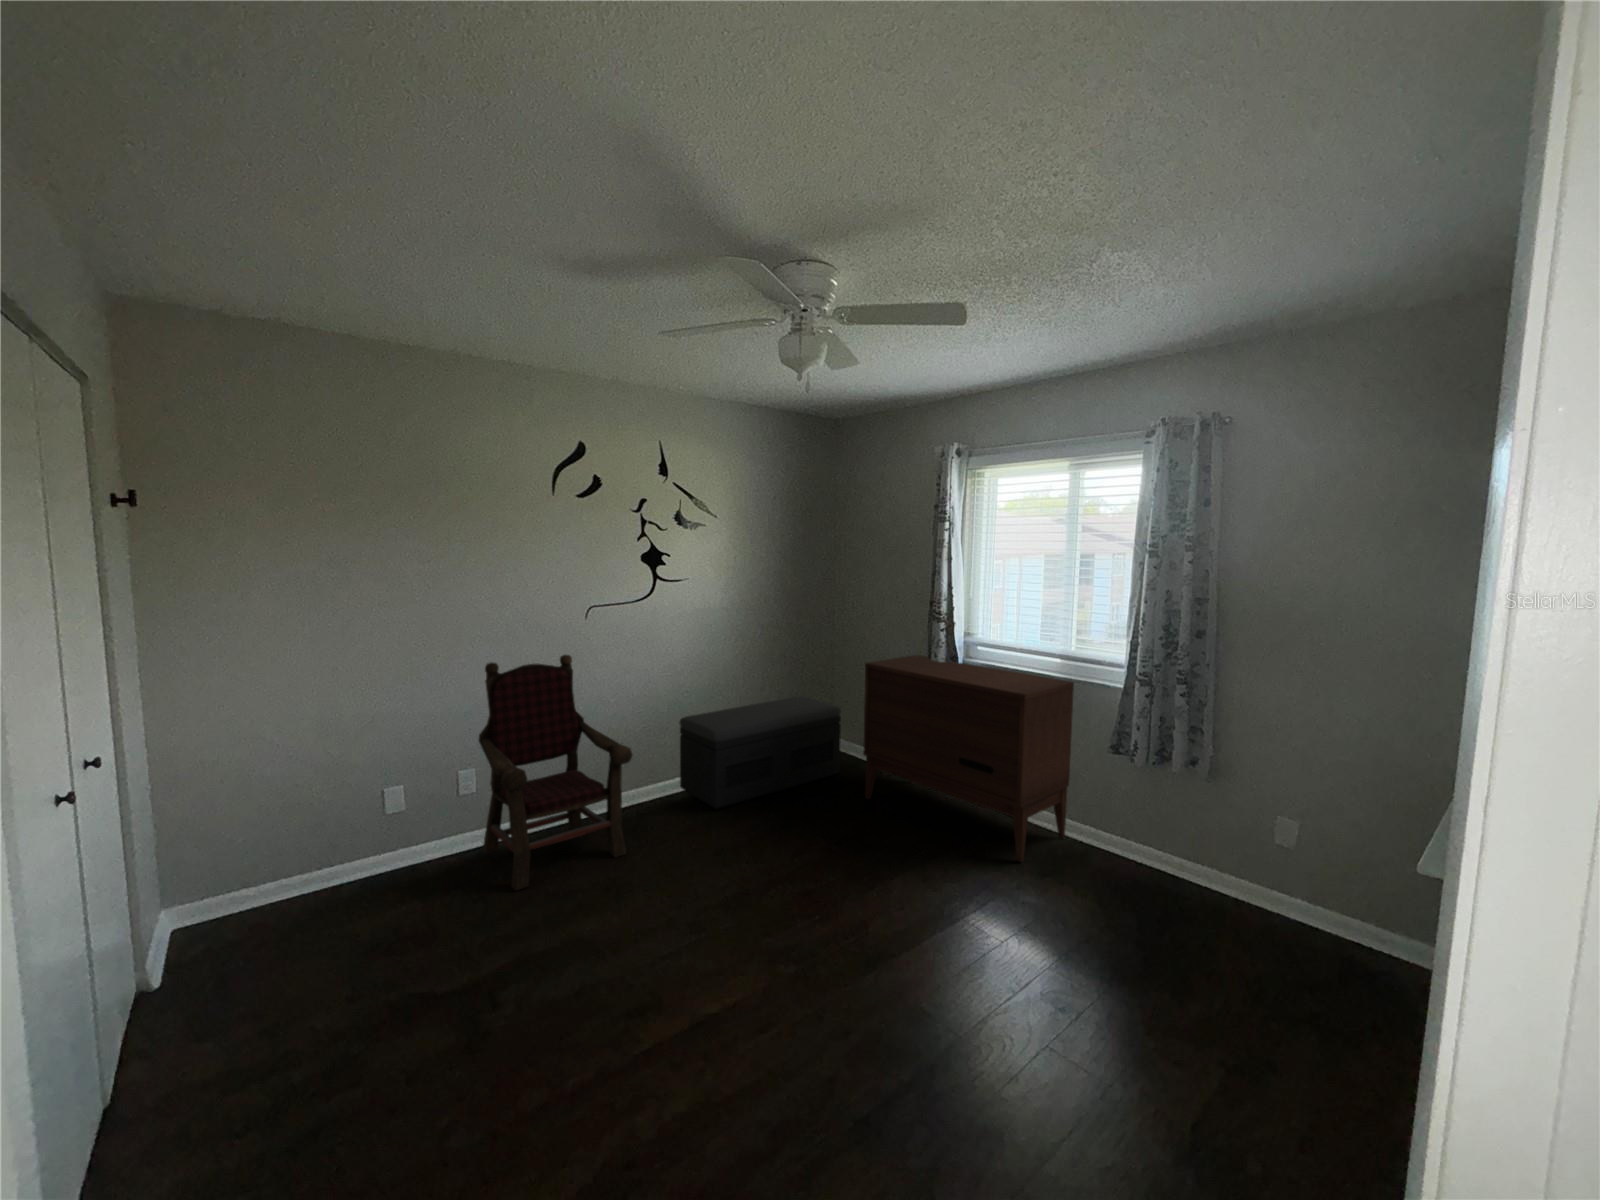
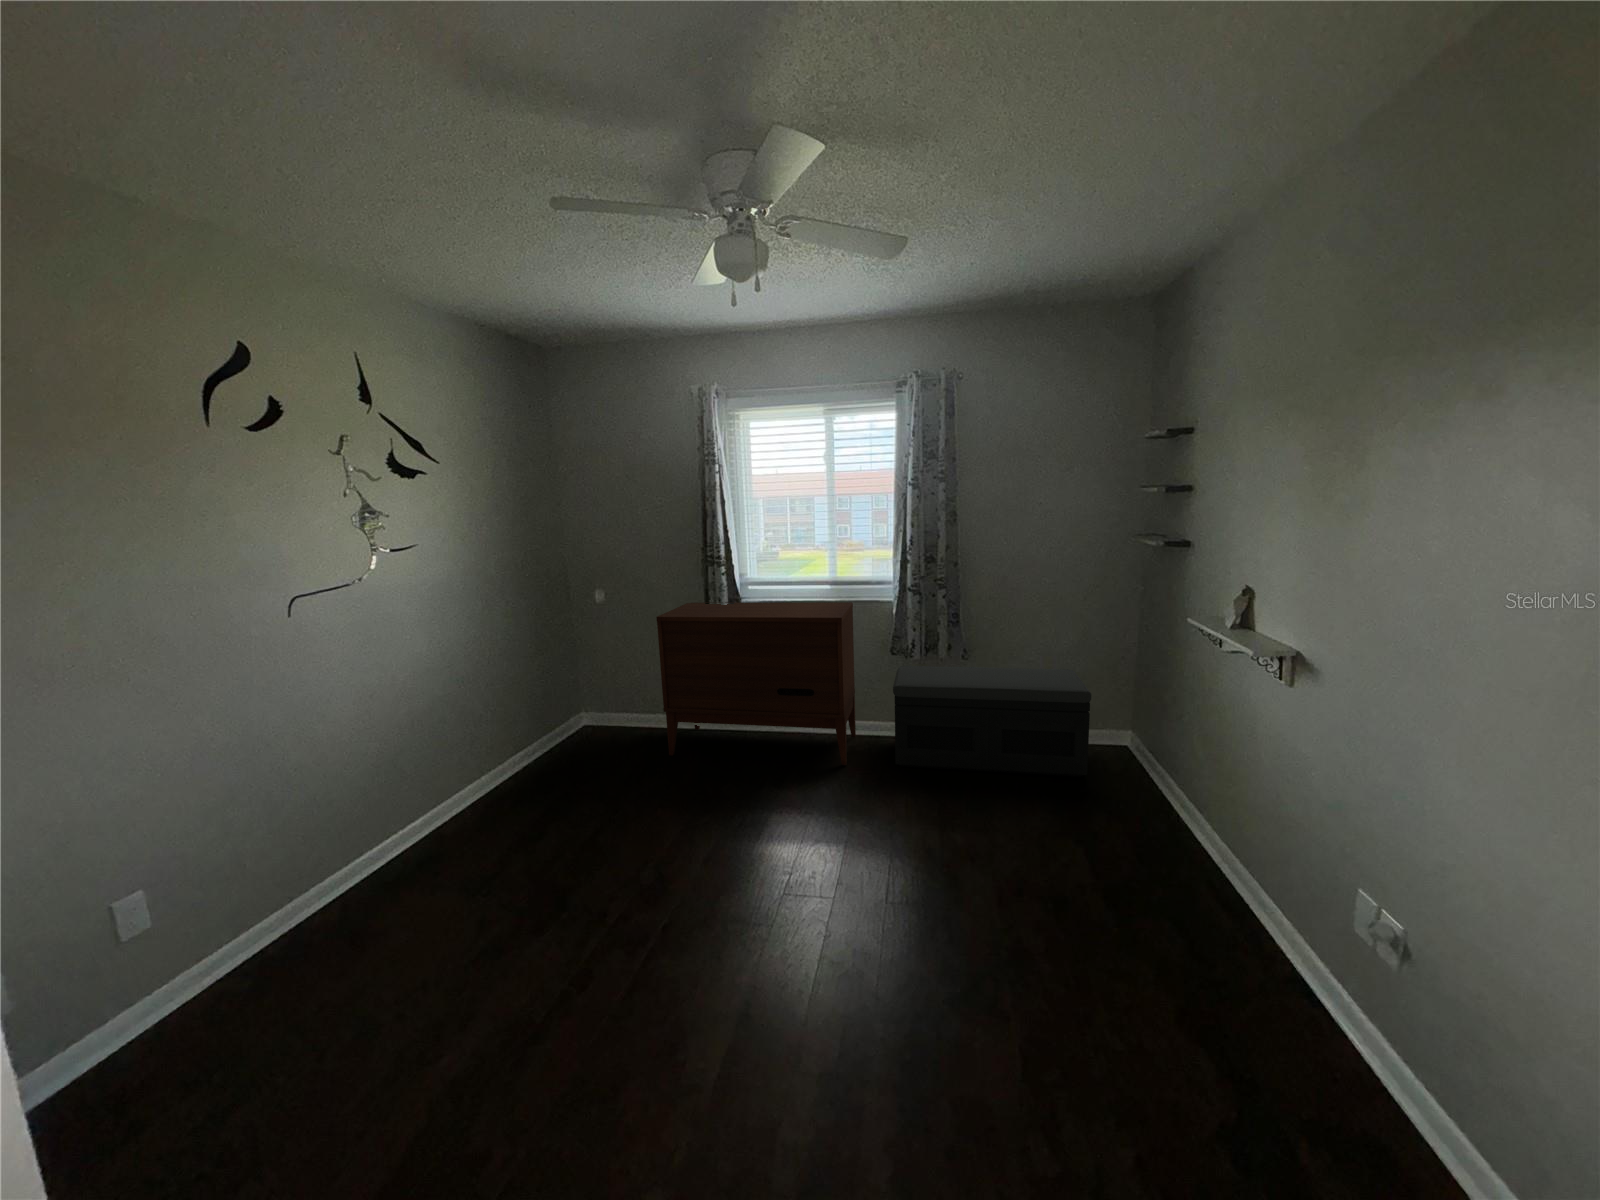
armchair: present [479,655,632,891] -> none [125,670,445,1033]
storage bench: present [679,696,841,809] -> present [893,666,1091,777]

